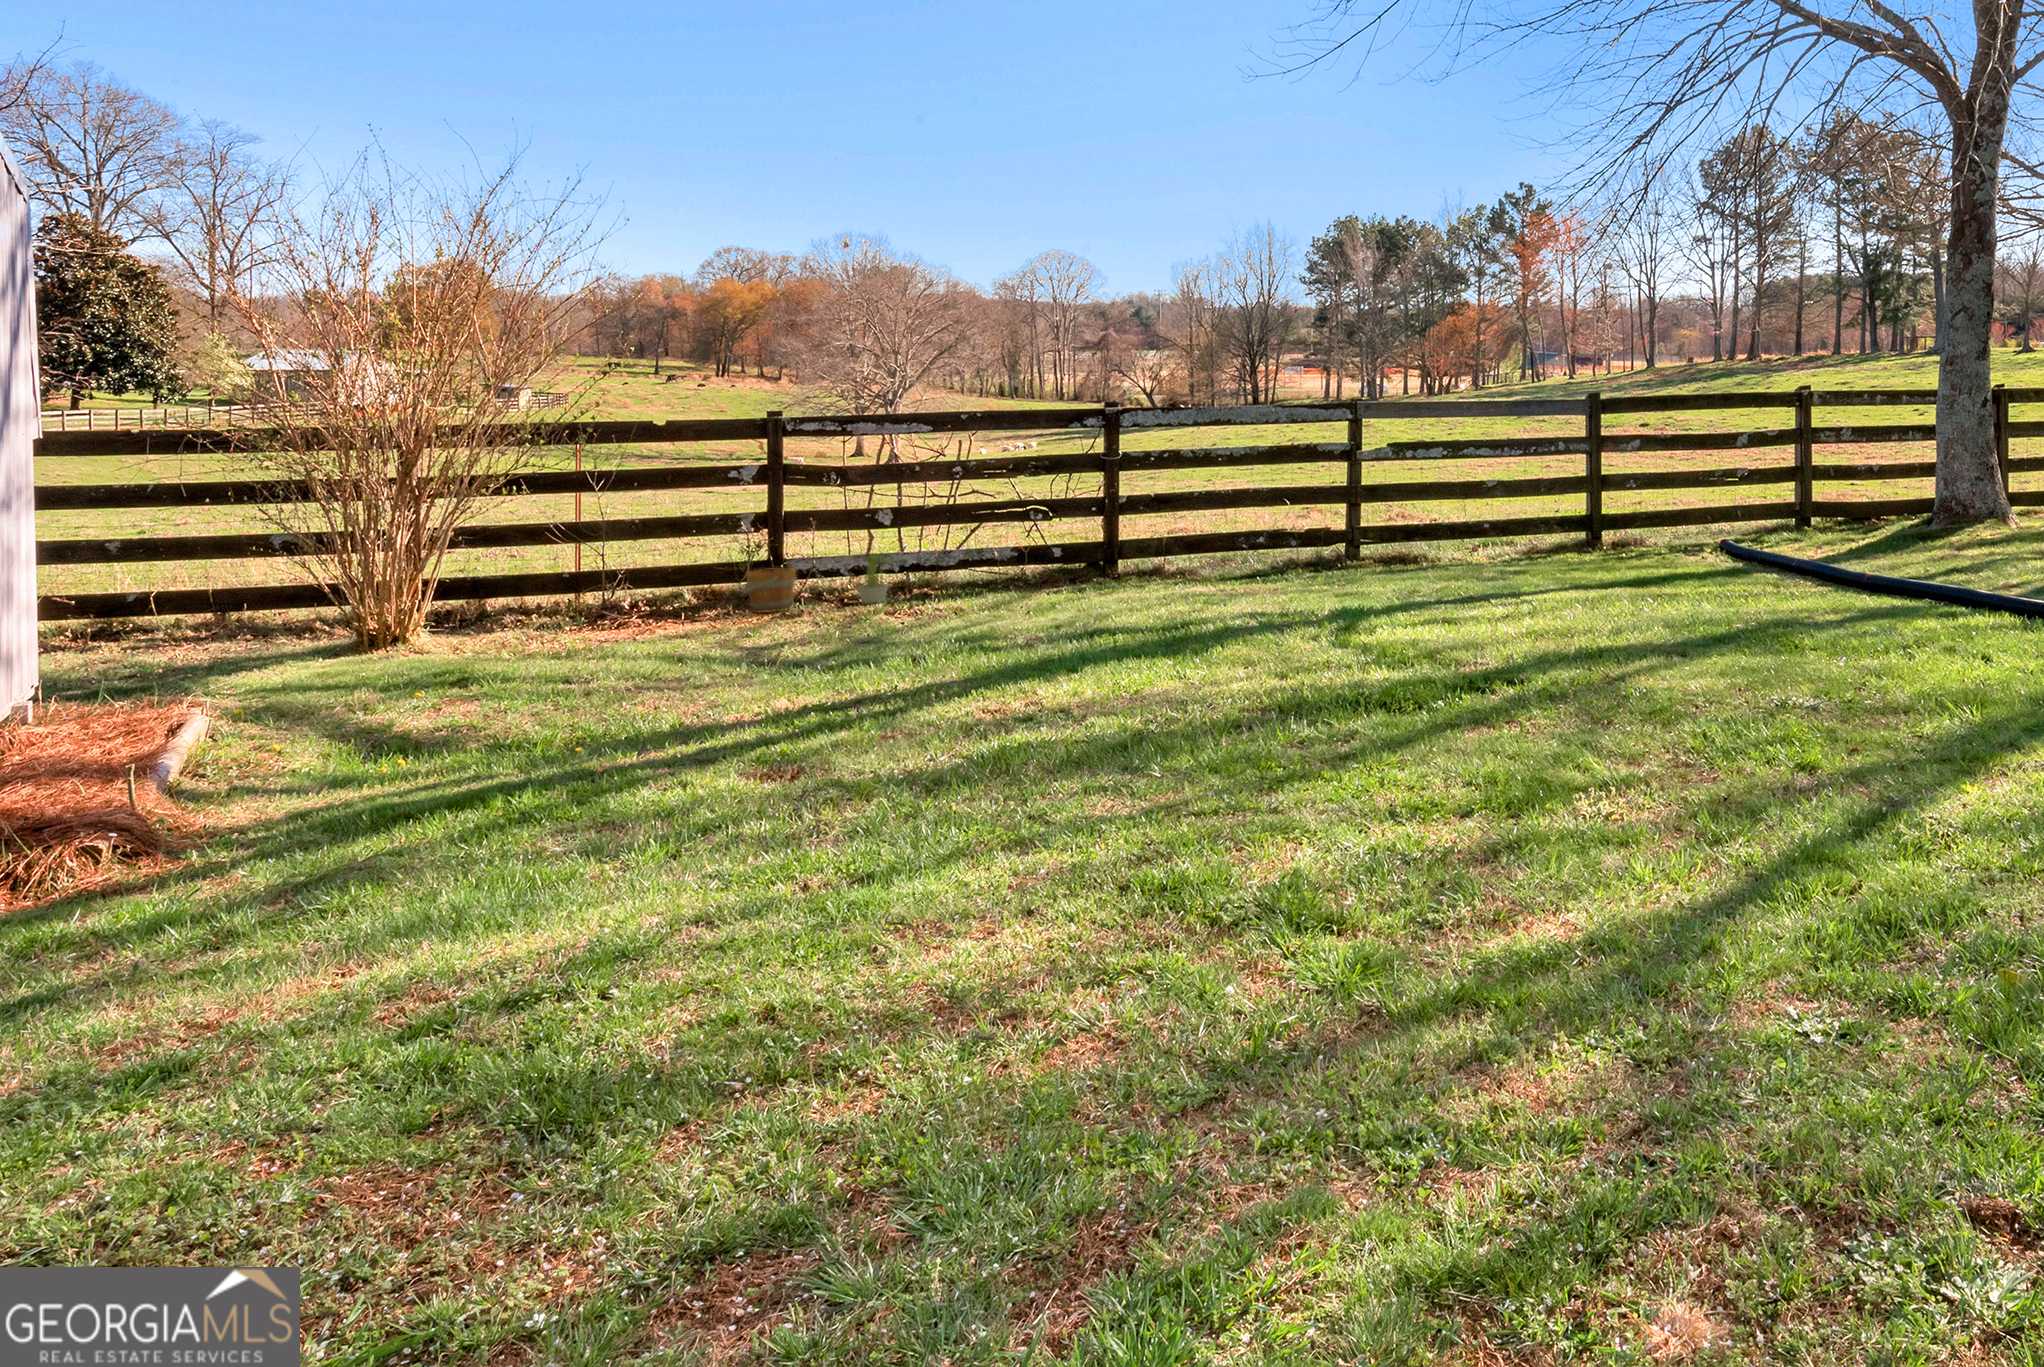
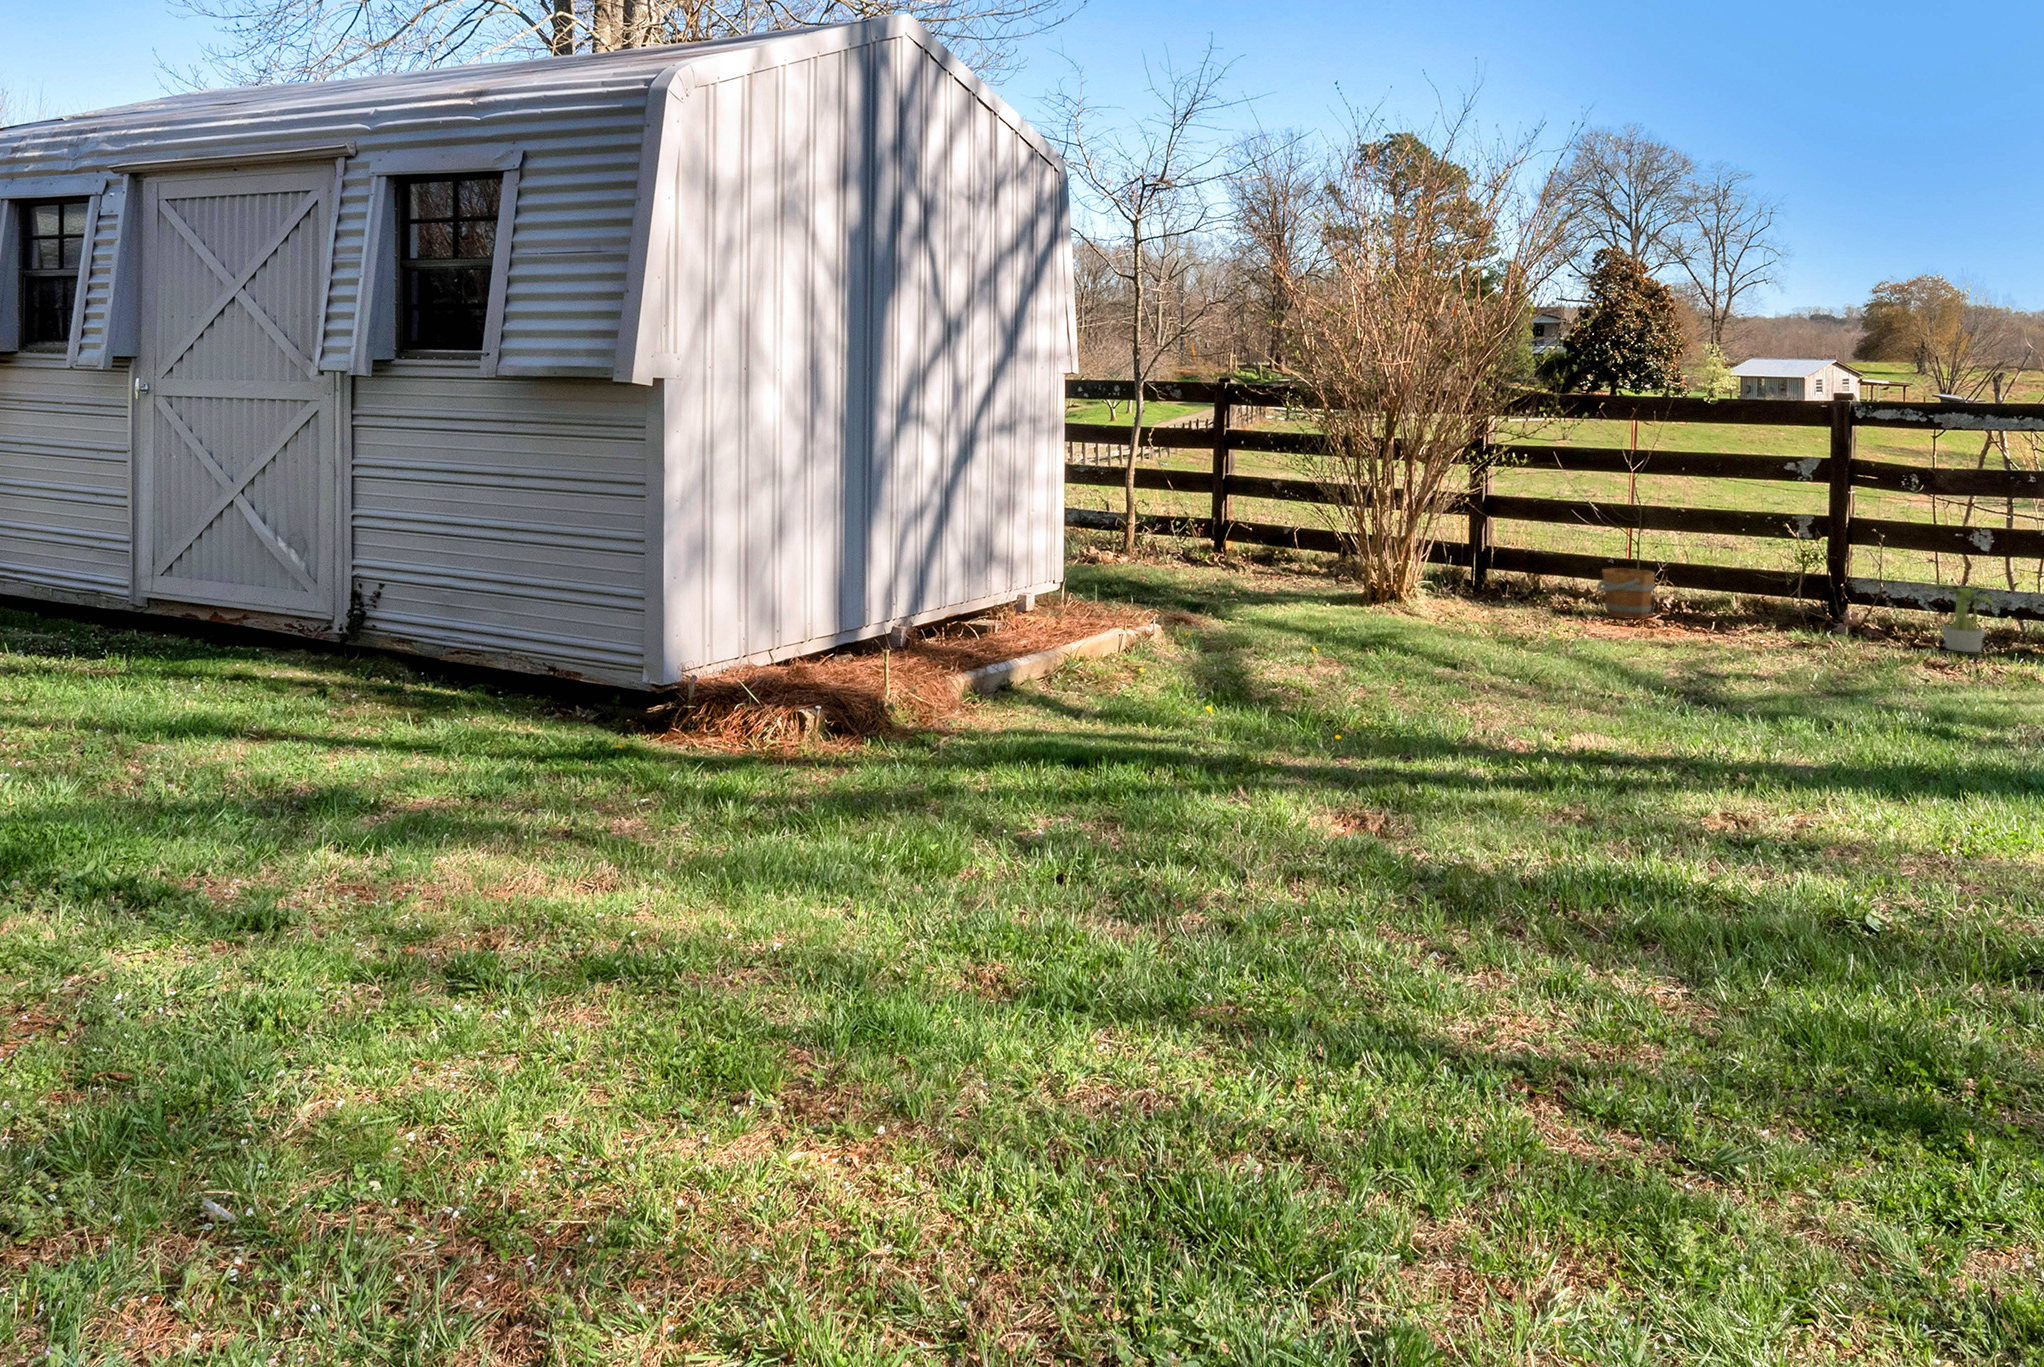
bucket: present [742,568,797,613] -> present [1597,568,1655,619]

